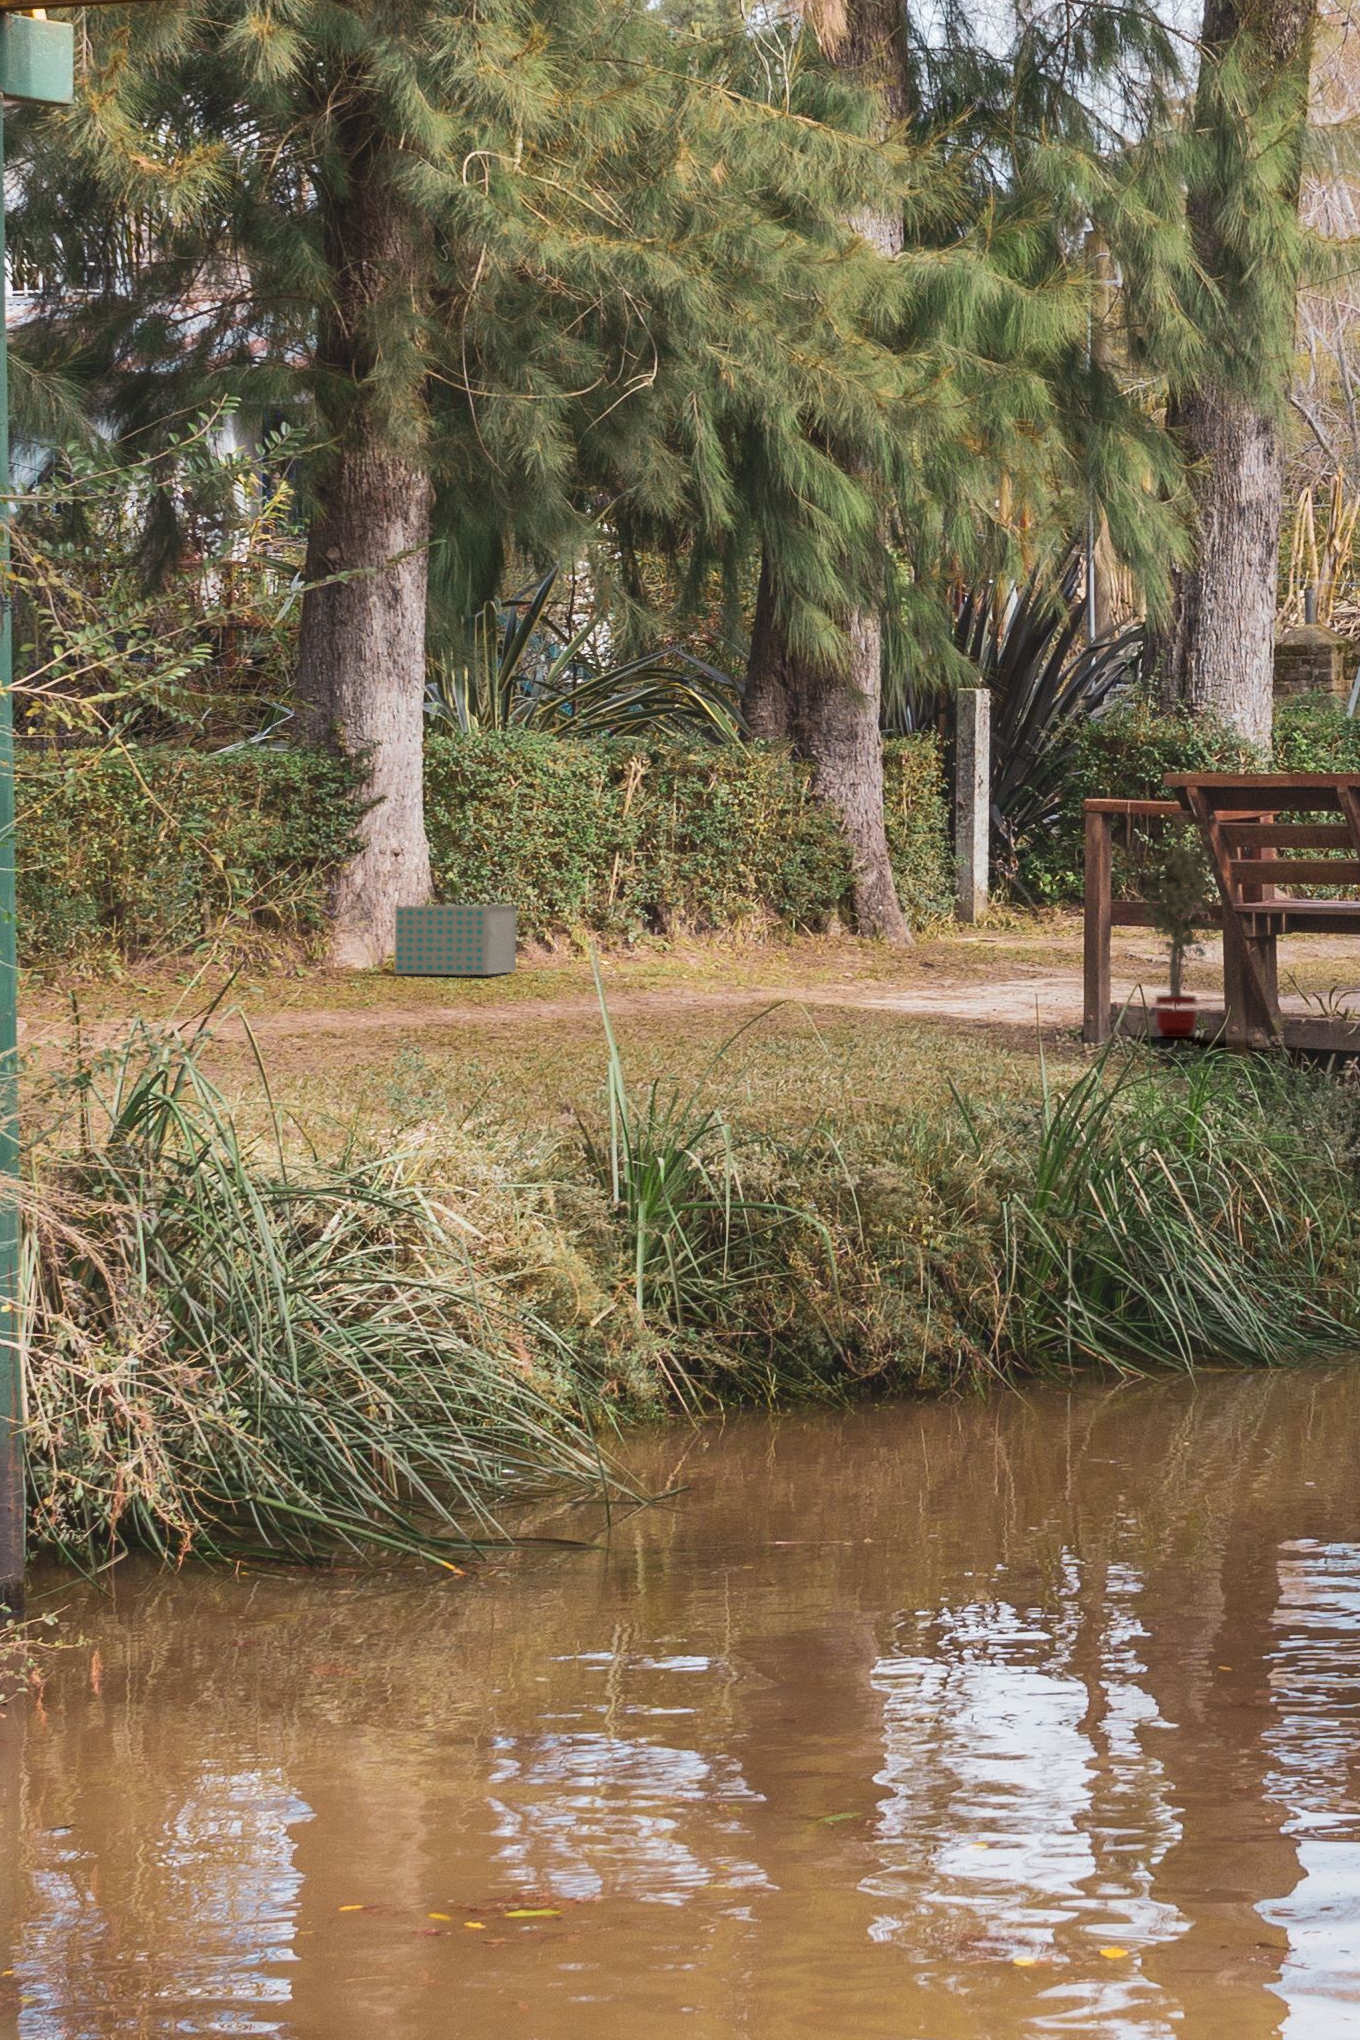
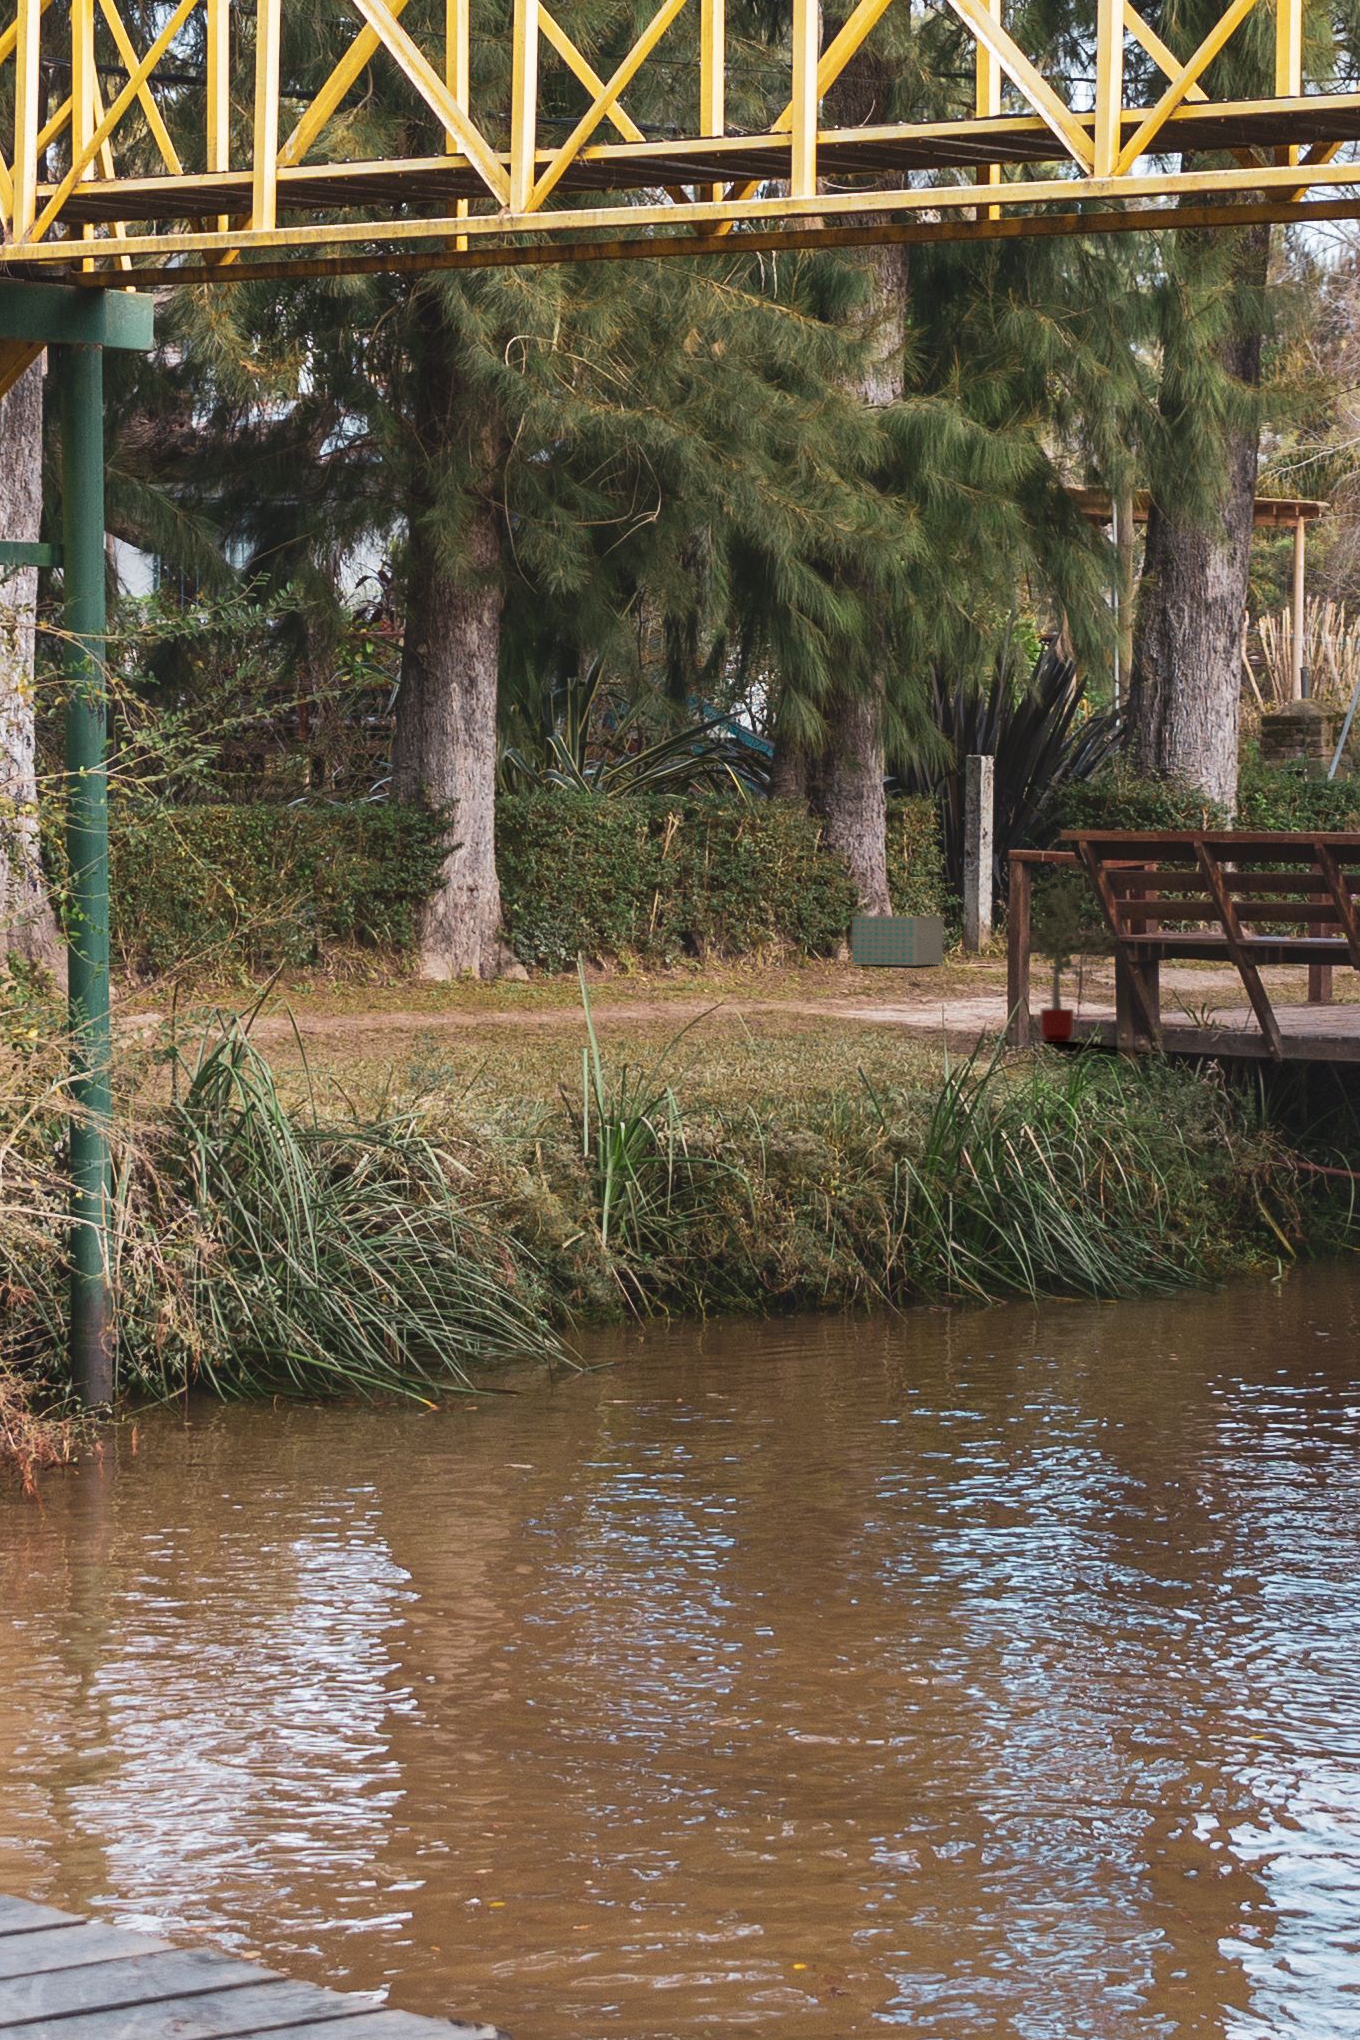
storage box: present [394,905,517,975] -> present [852,916,944,966]

